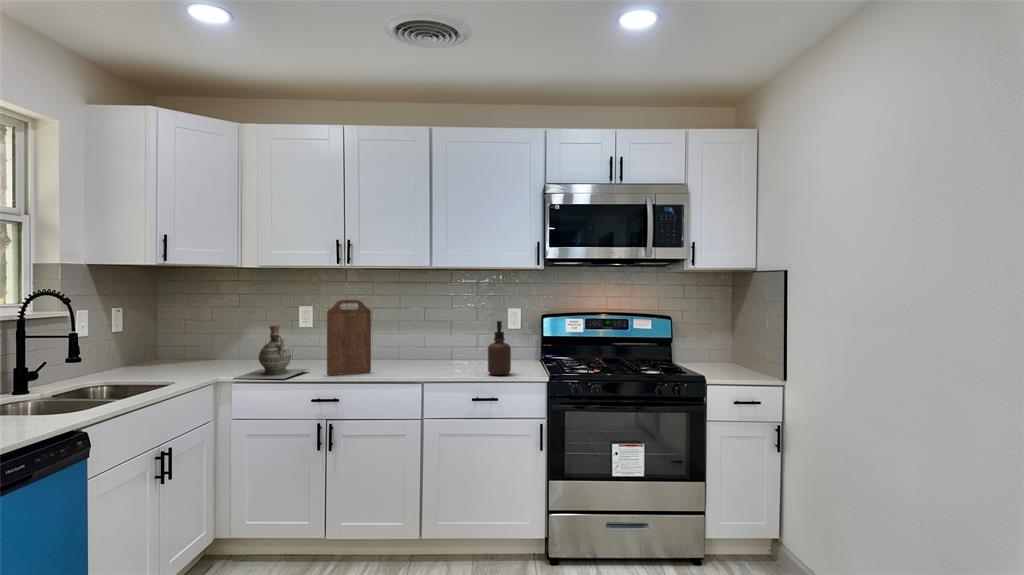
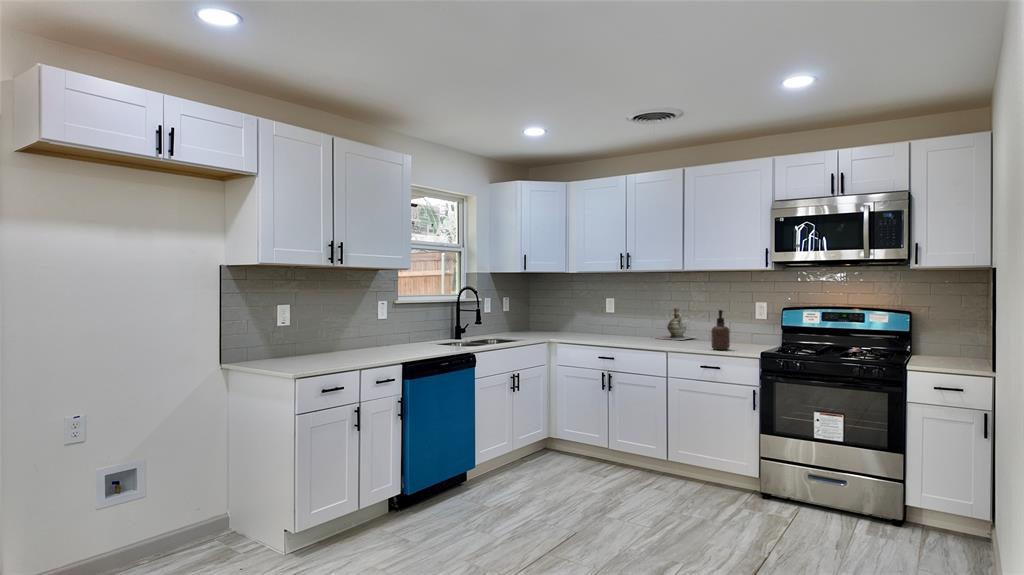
cutting board: present [327,300,371,375] -> none [607,293,636,343]
ceramic jug: present [235,326,308,379] -> present [658,308,693,340]

